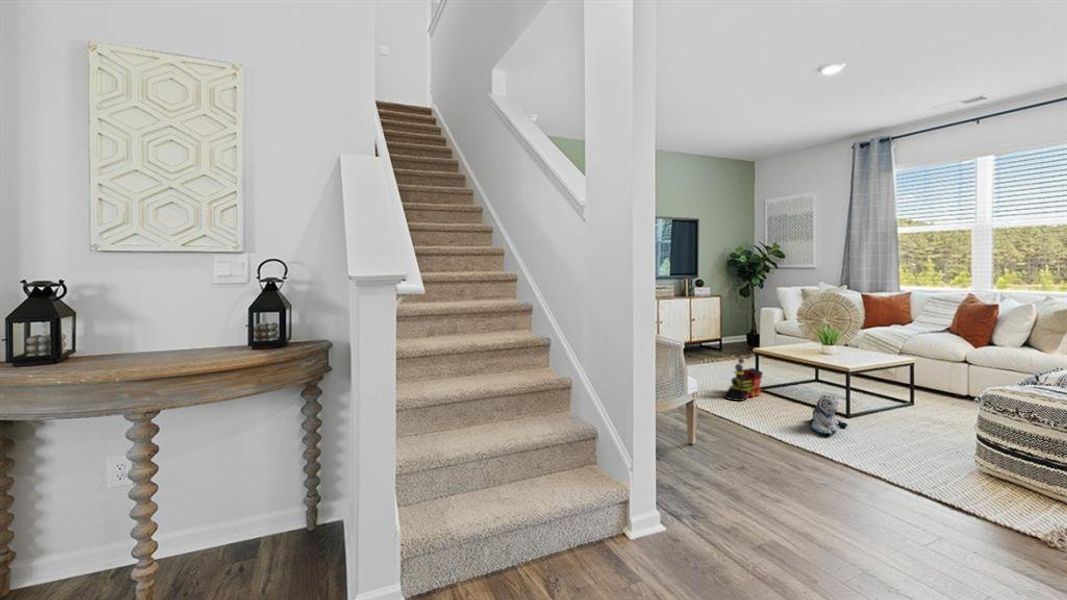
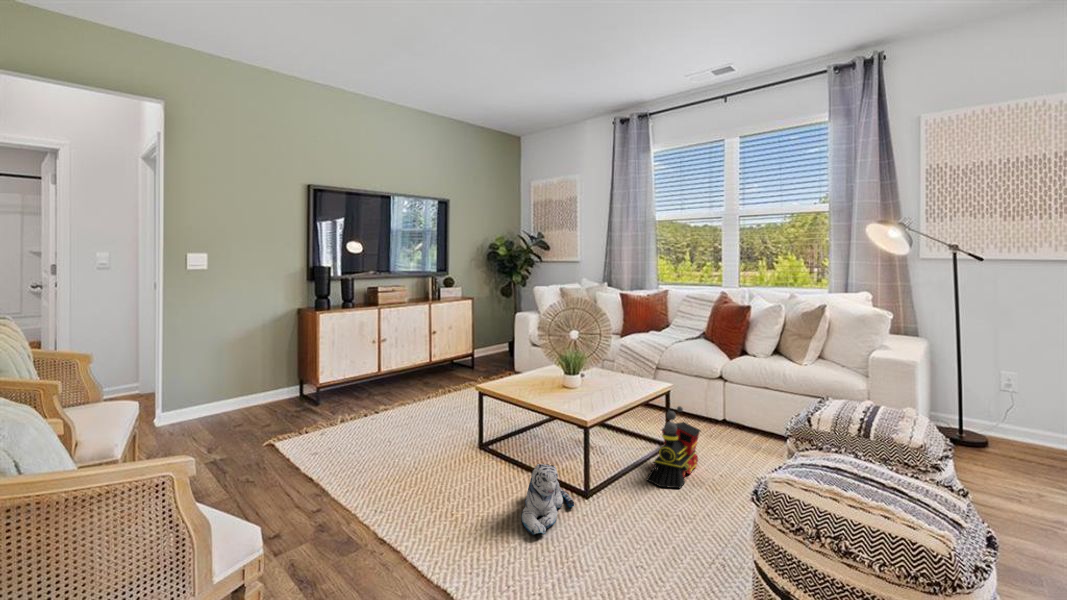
toy train: present [723,356,763,401] -> present [647,406,700,488]

